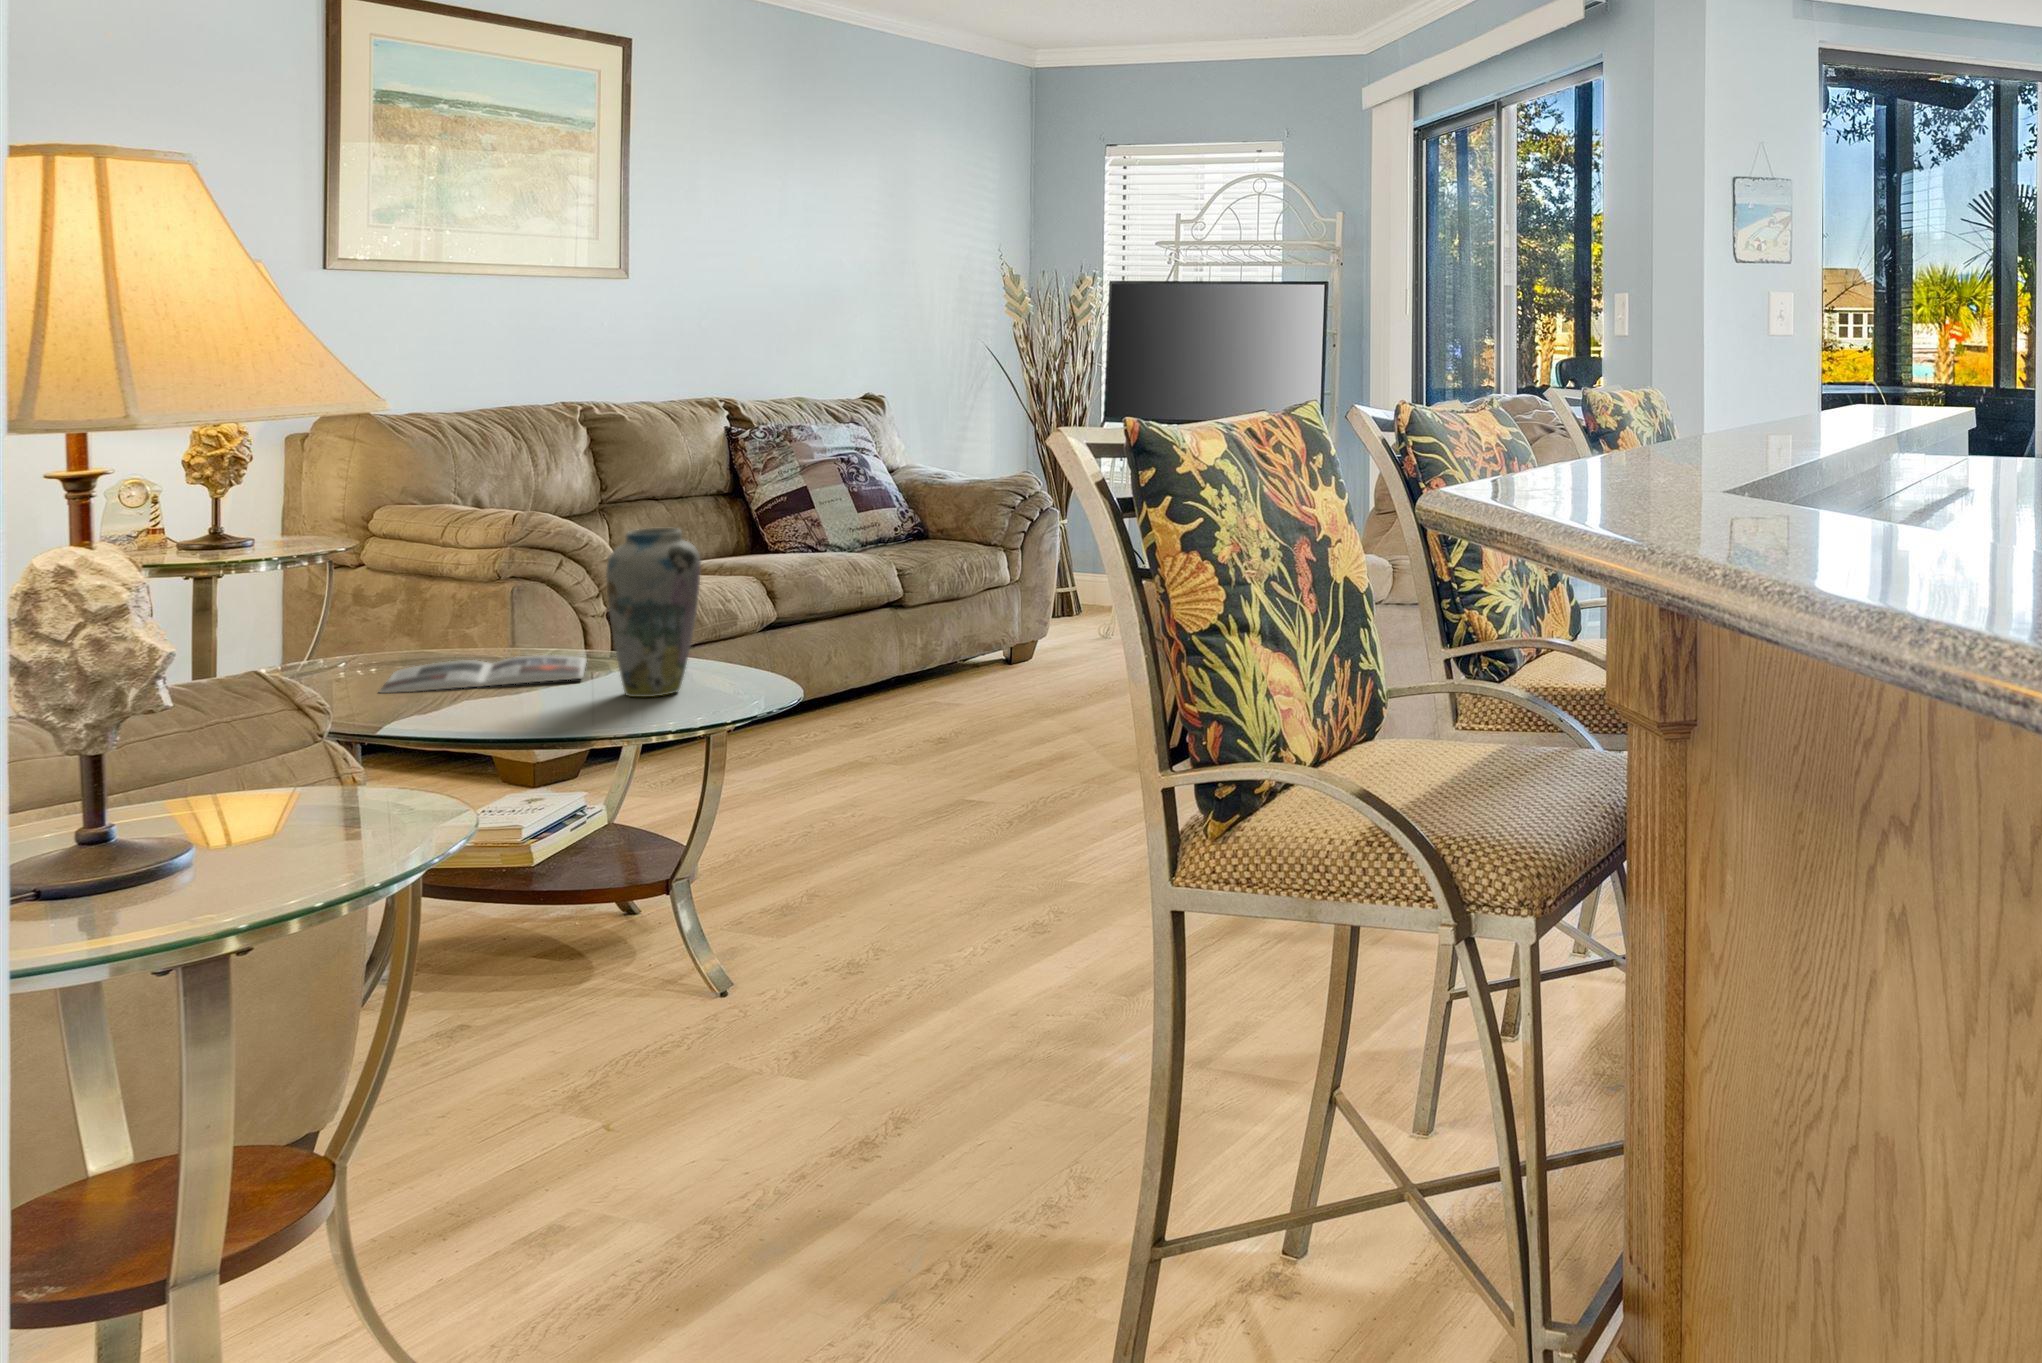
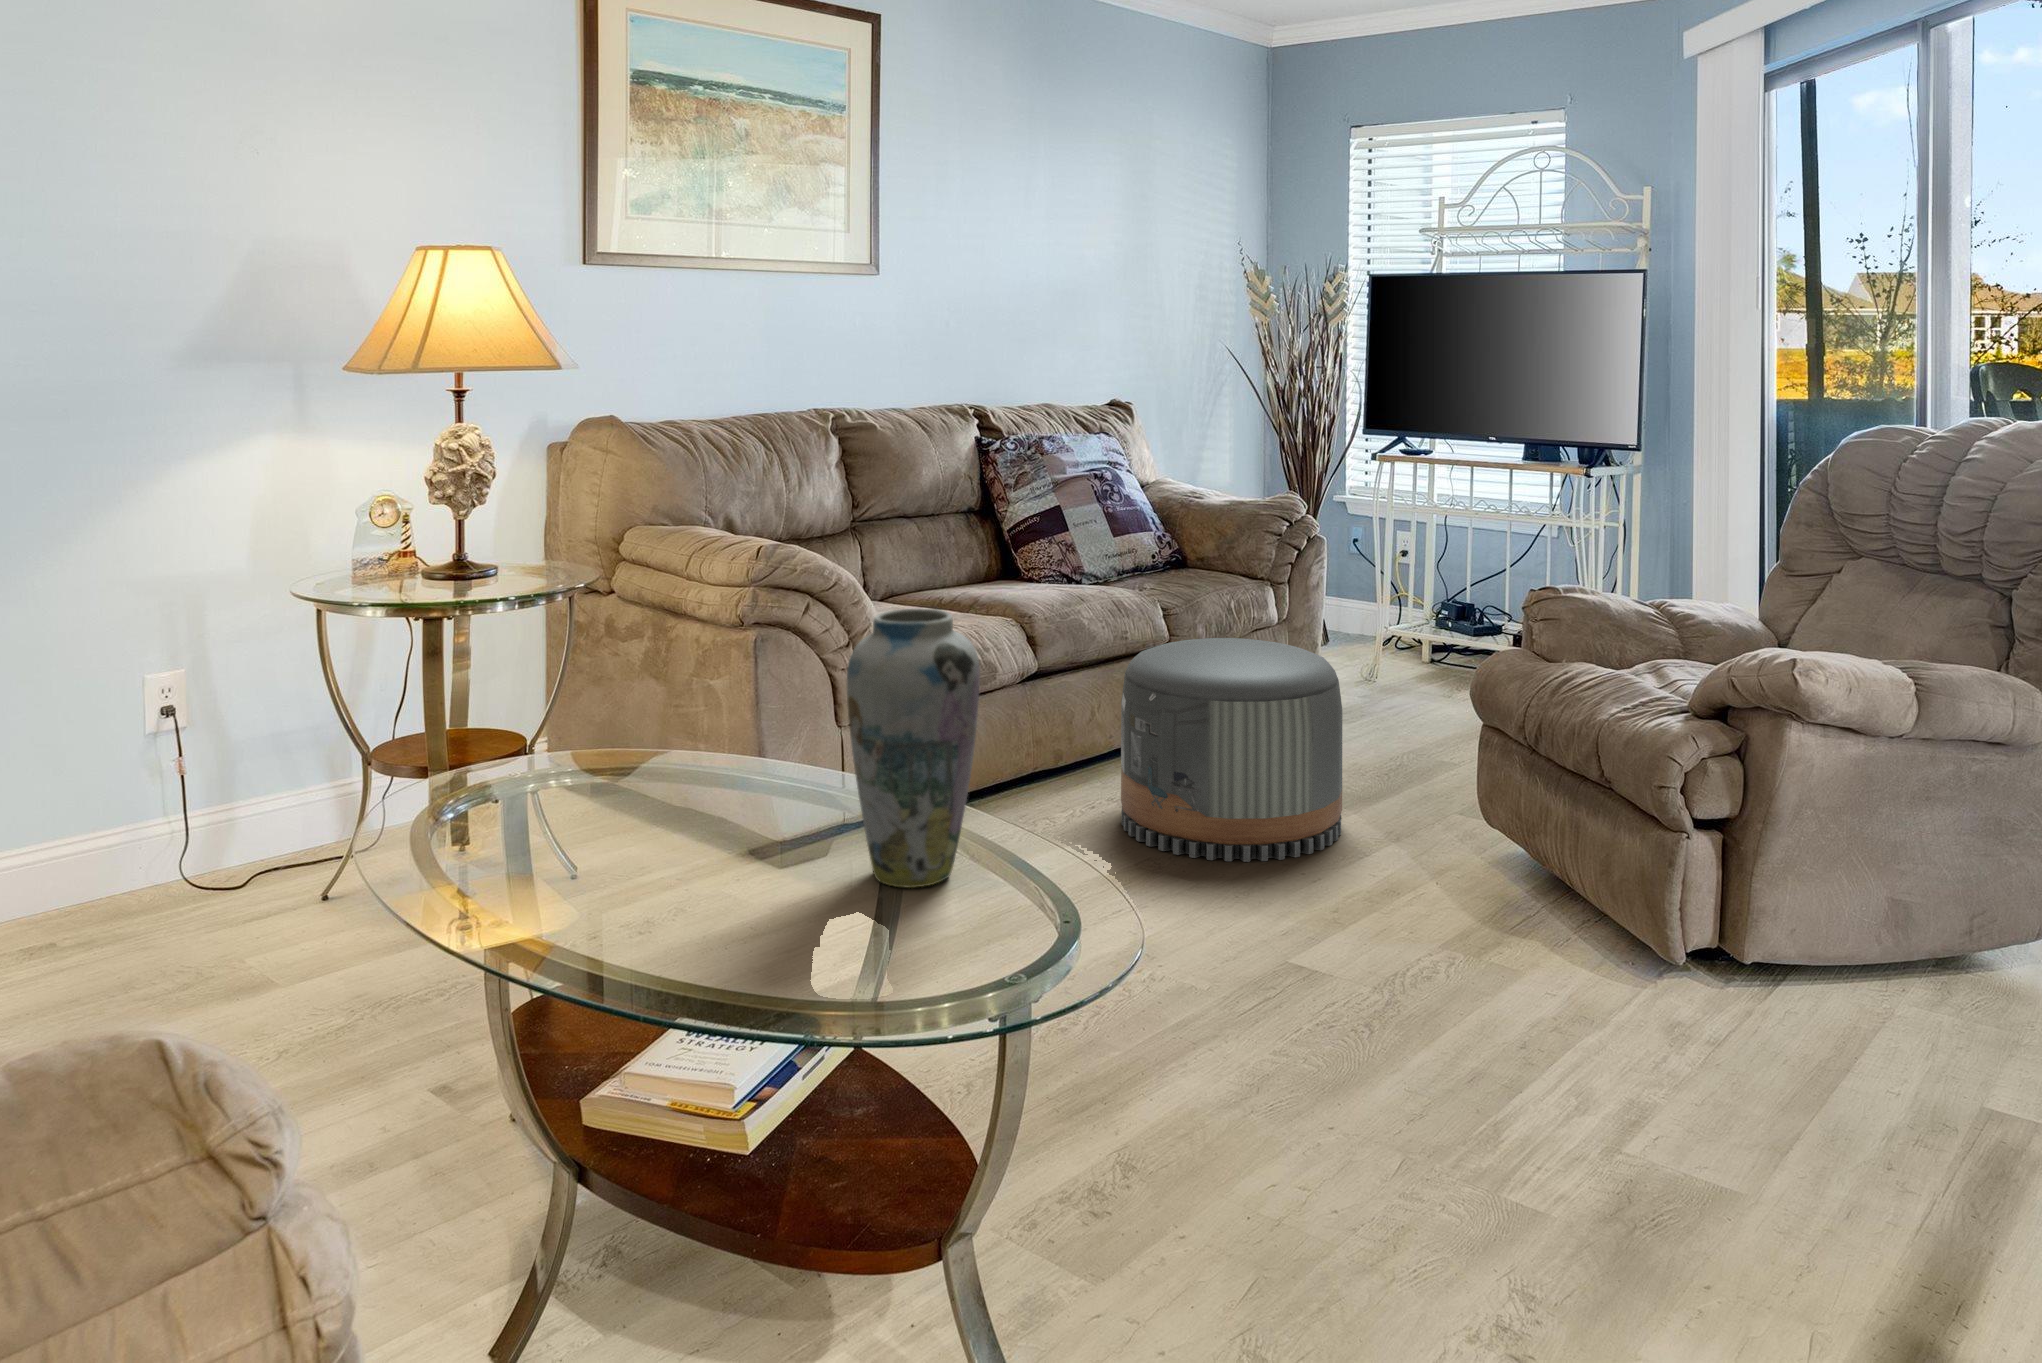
pouf: none [848,583,1030,746] -> present [1121,638,1342,862]
magazine: present [380,655,586,693] -> none [553,773,826,838]

